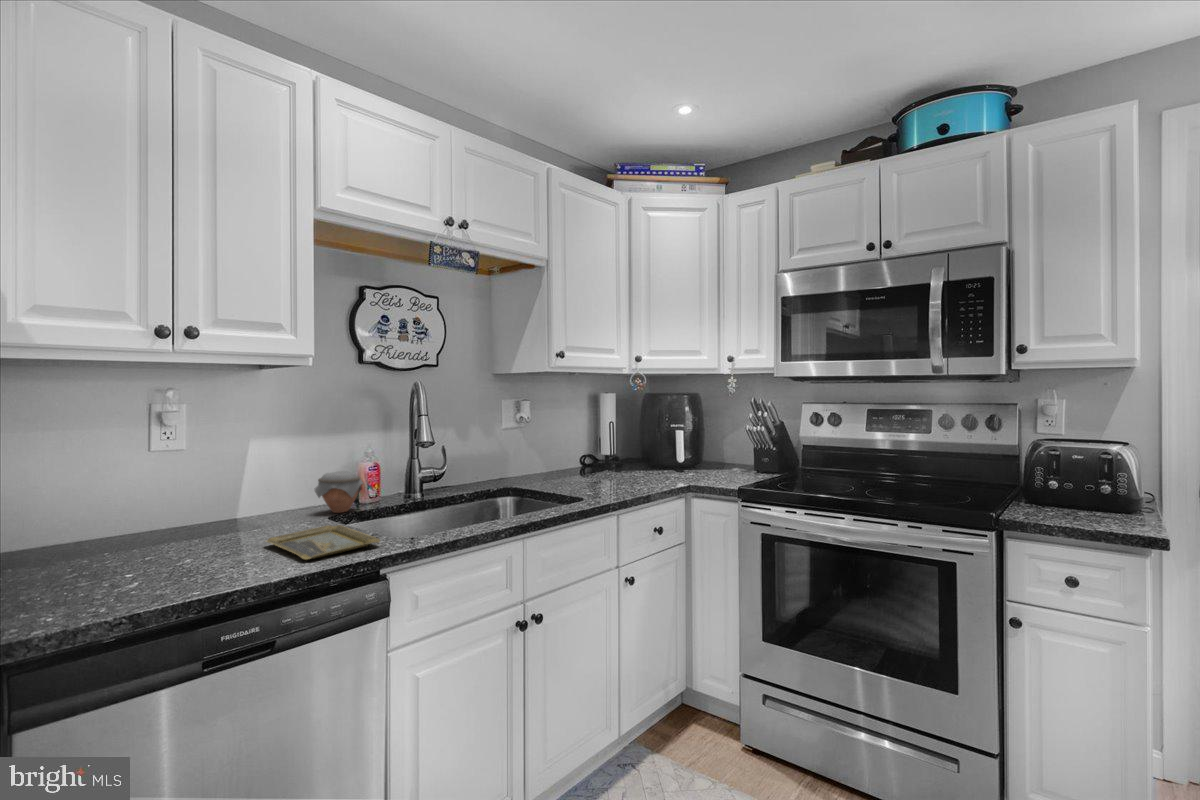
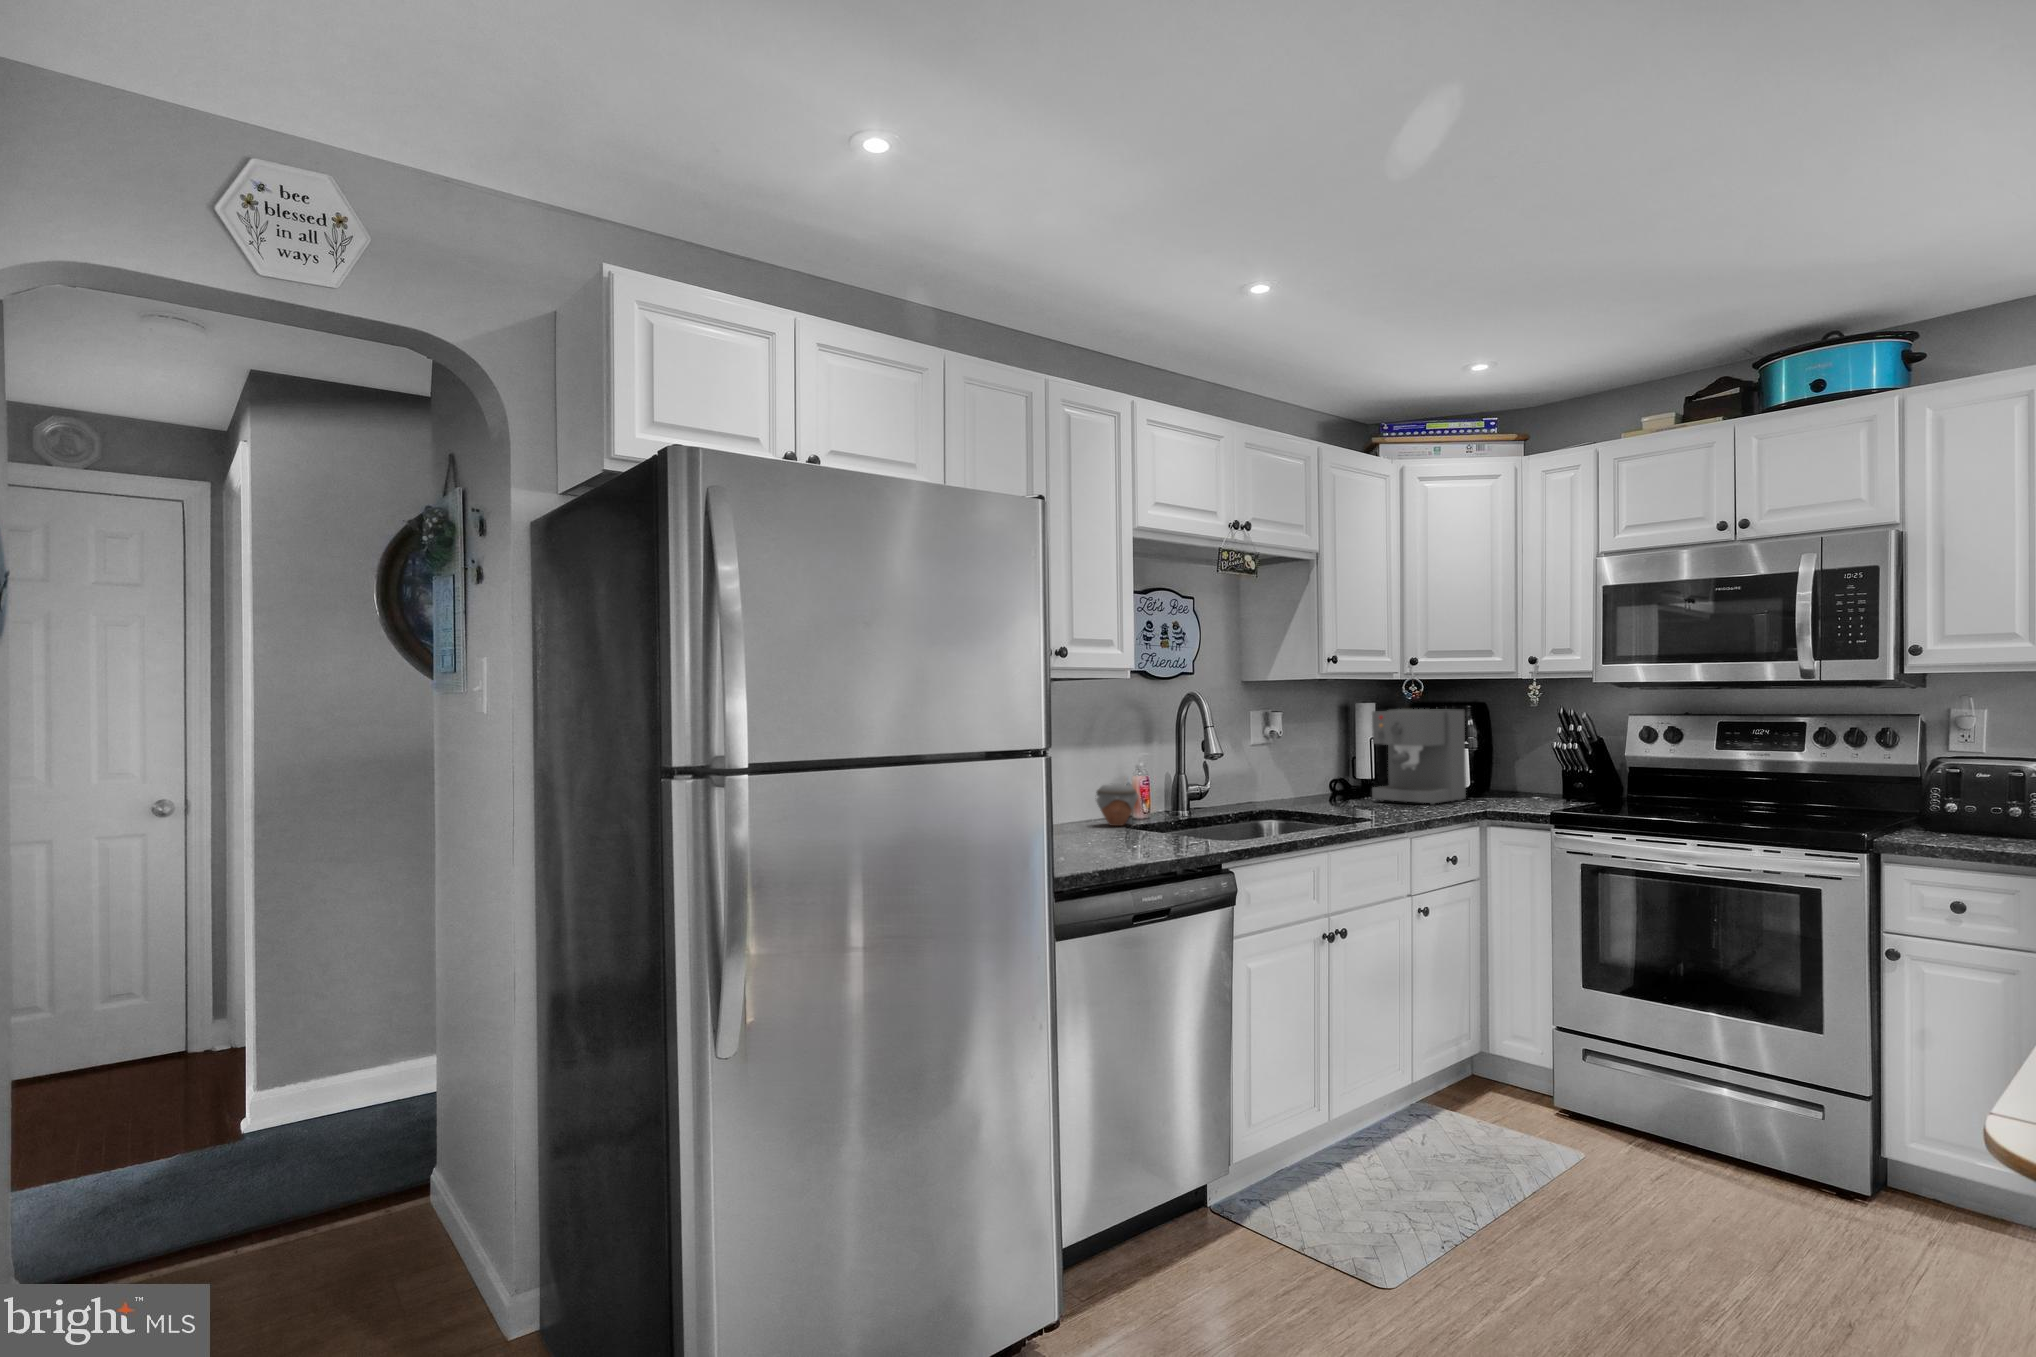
coffee maker: none [603,399,677,479] -> present [1372,709,1466,805]
tray: present [265,525,380,559] -> none [1103,830,1216,850]

